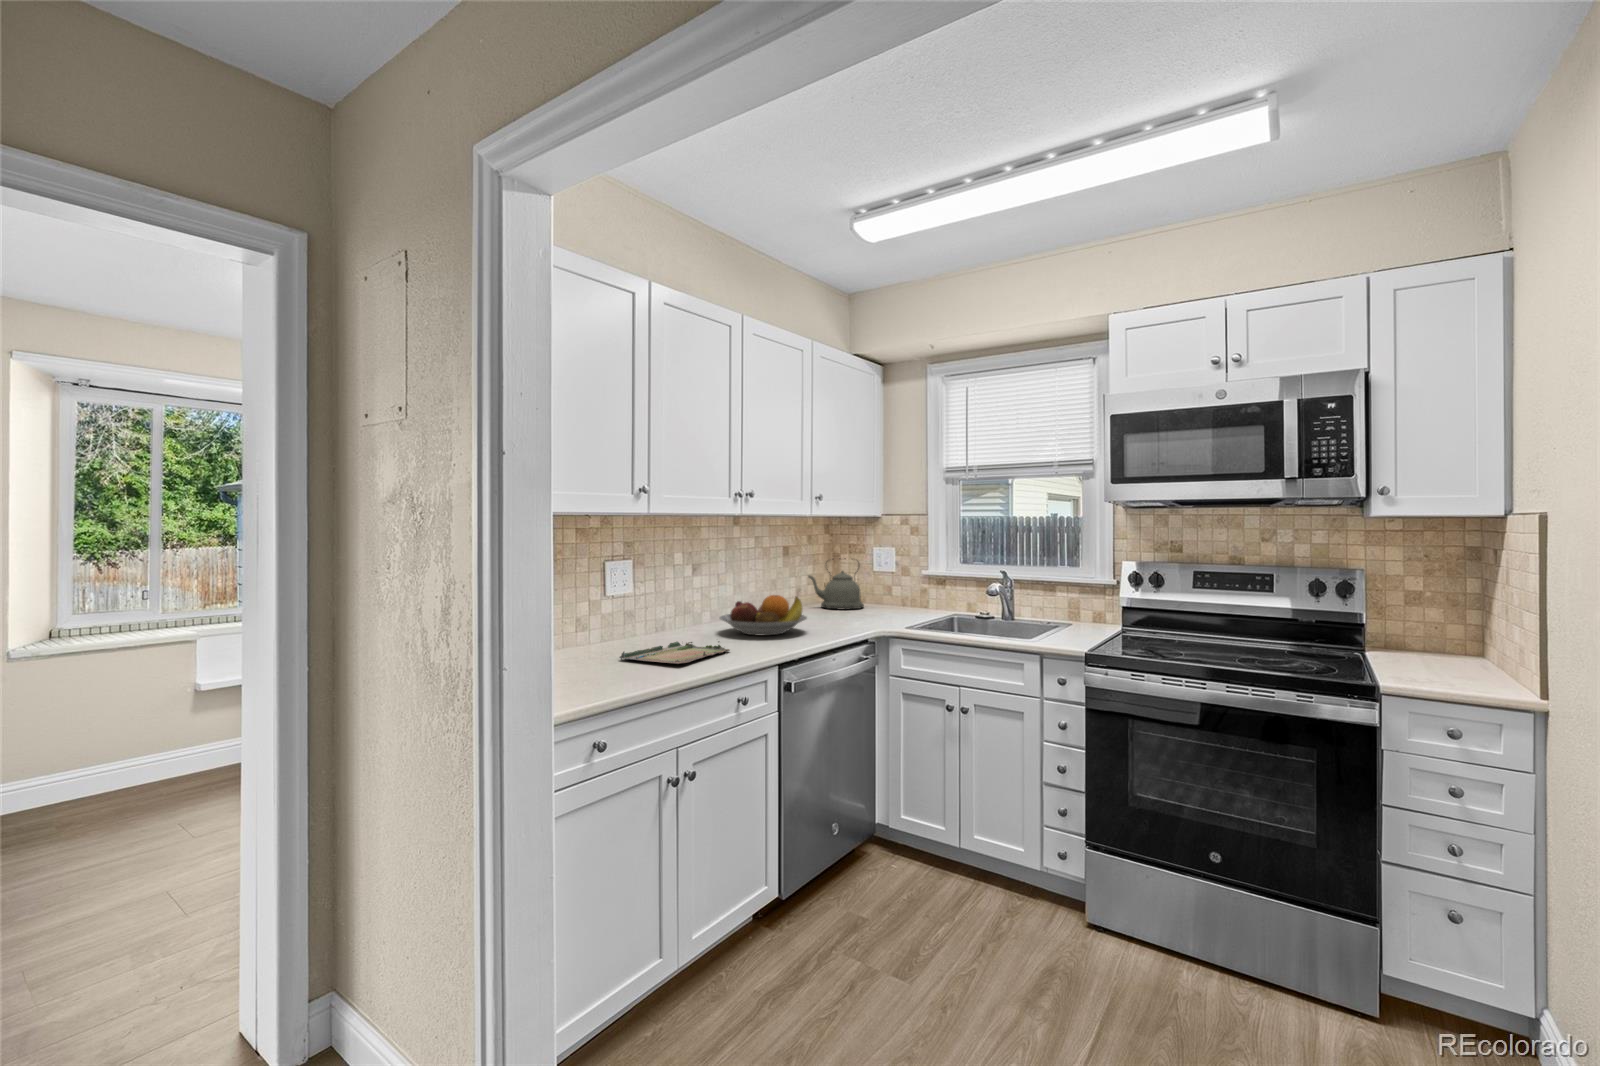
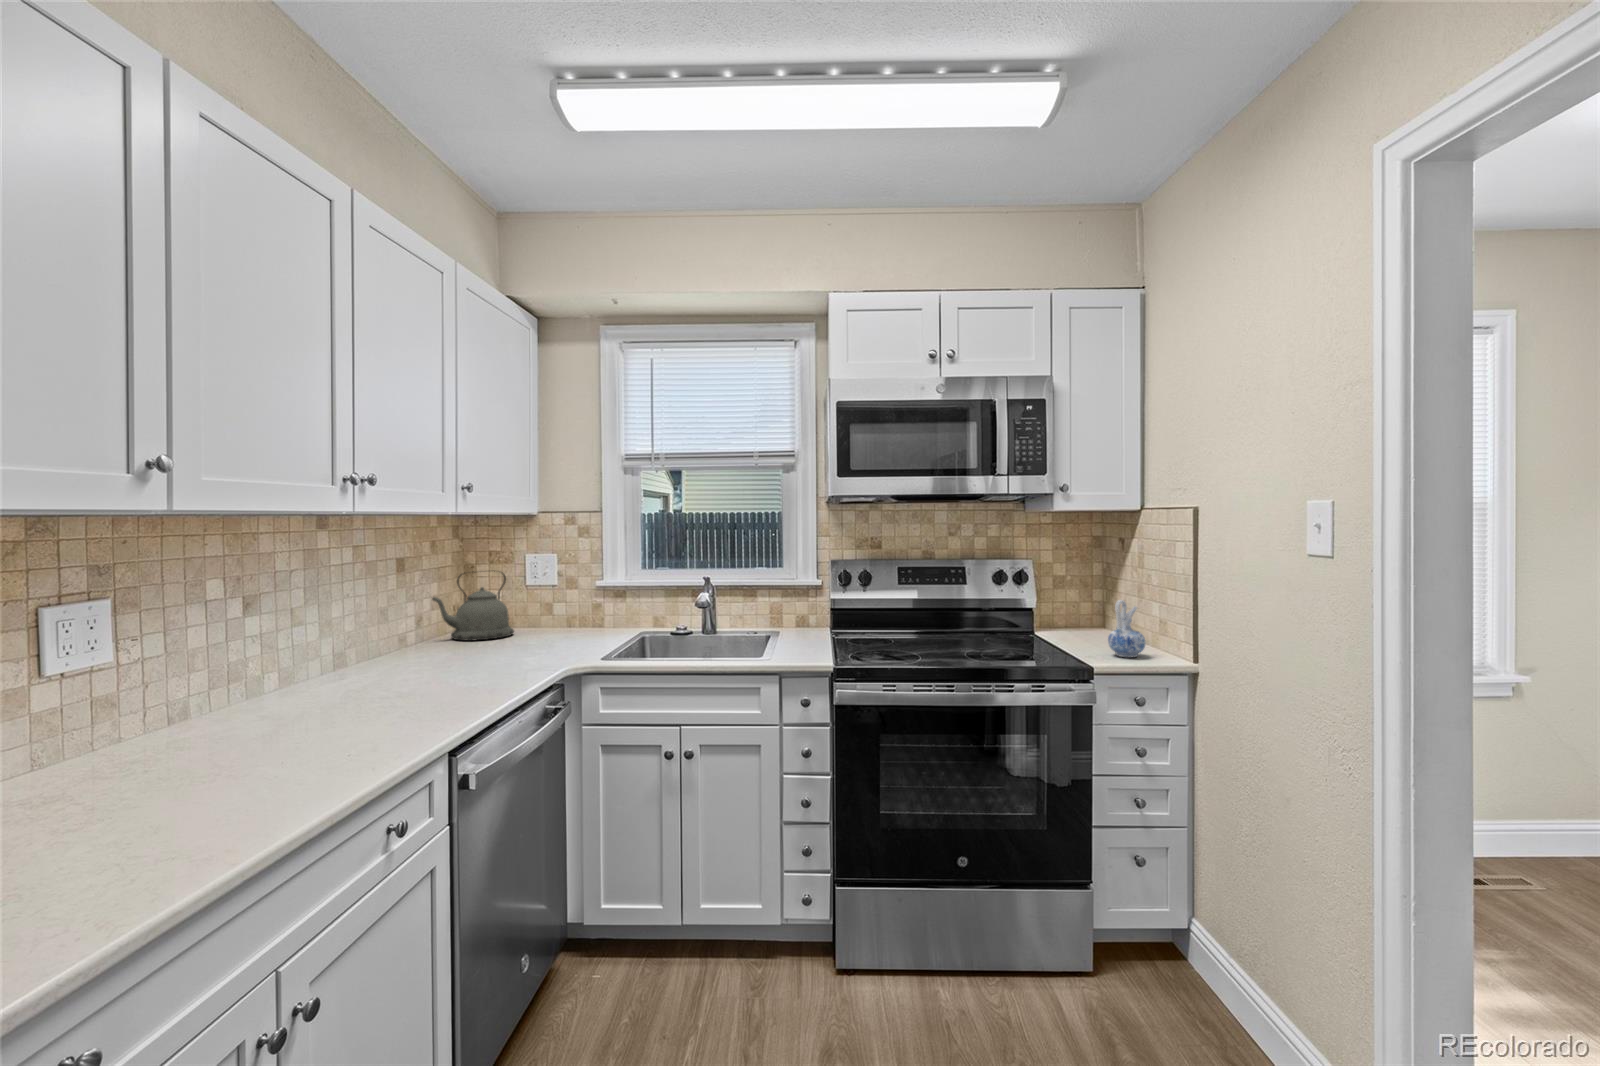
fruit bowl: present [720,595,807,635] -> none [308,633,465,702]
ceramic pitcher: none [1415,615,1466,680] -> present [1108,600,1146,657]
tray: present [619,641,730,664] -> none [106,725,356,806]

